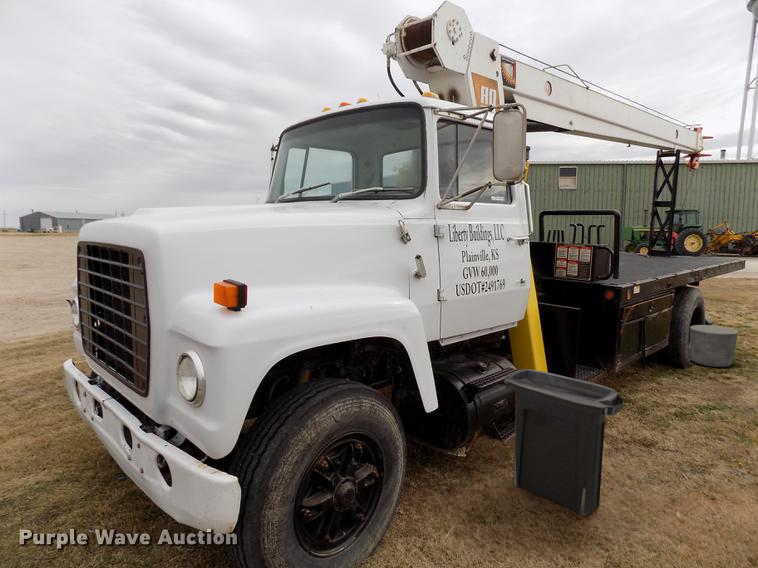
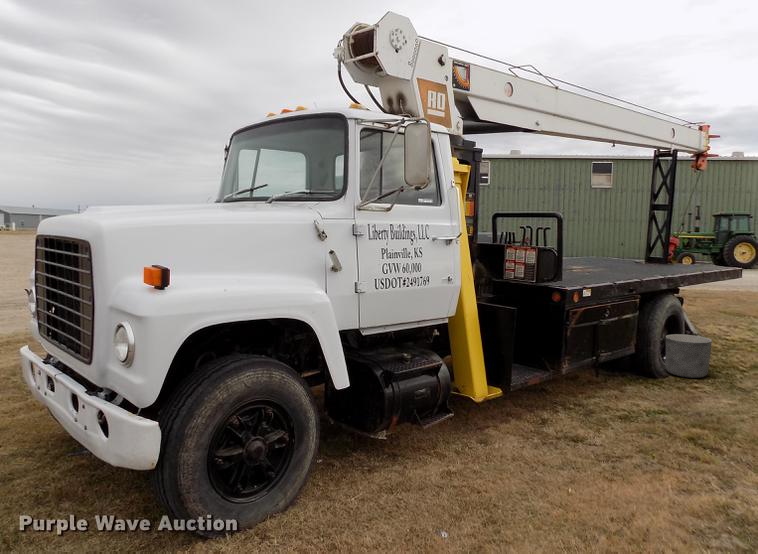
trash can: present [504,369,623,515] -> none [424,361,519,491]

